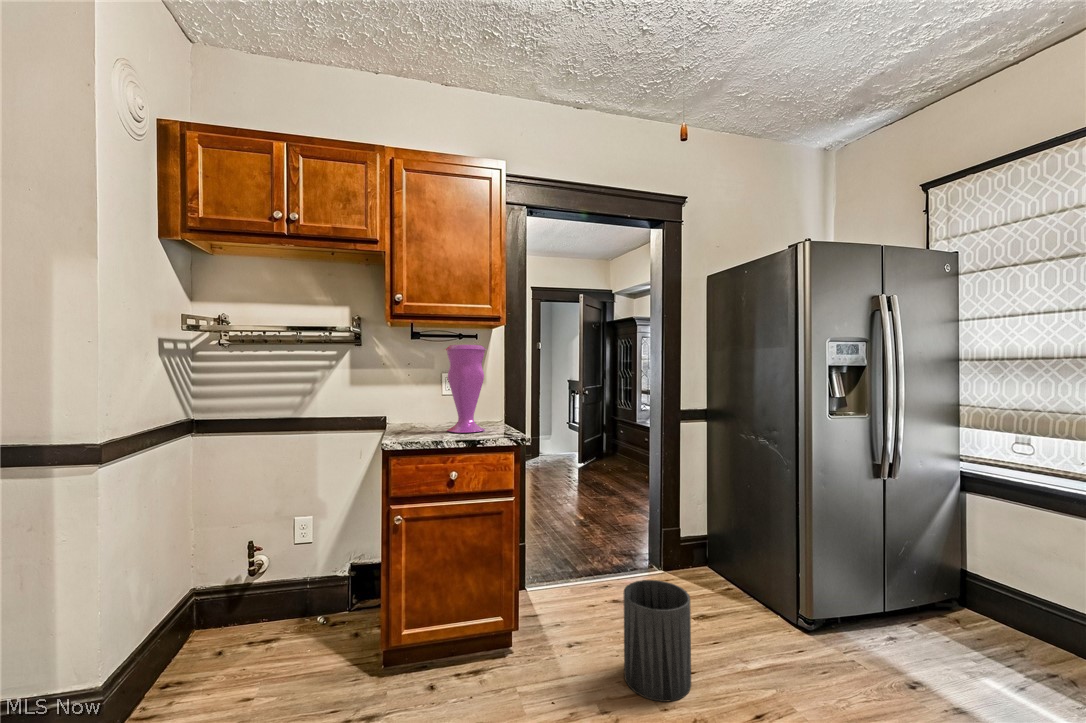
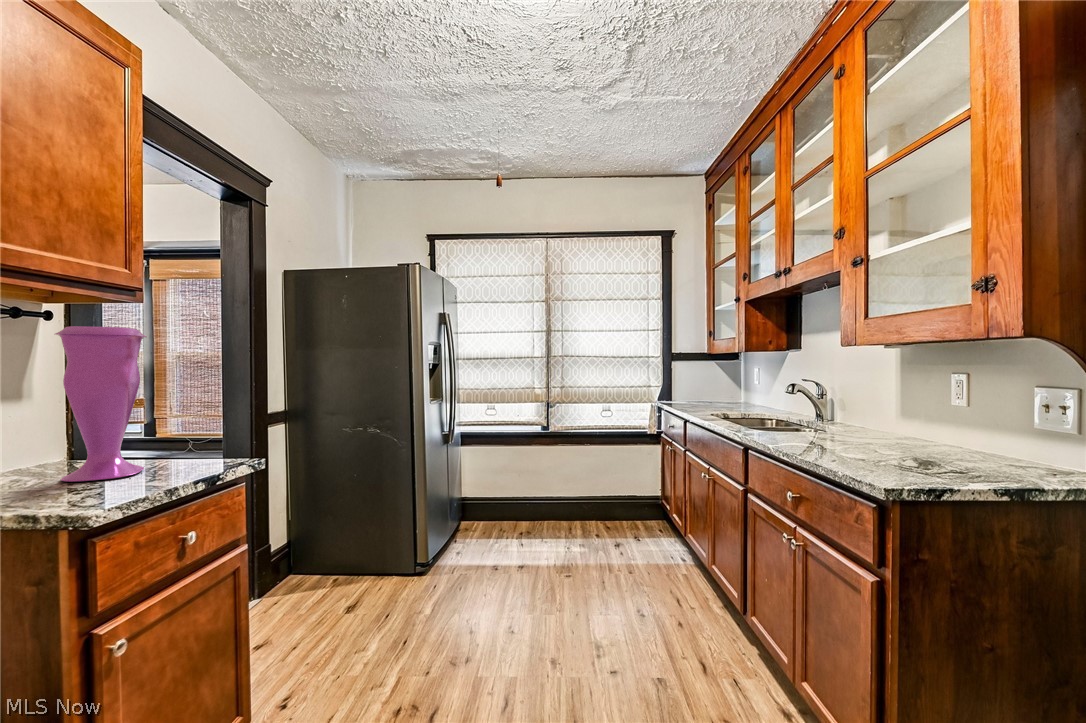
trash can: present [624,580,691,702] -> none [359,570,425,684]

